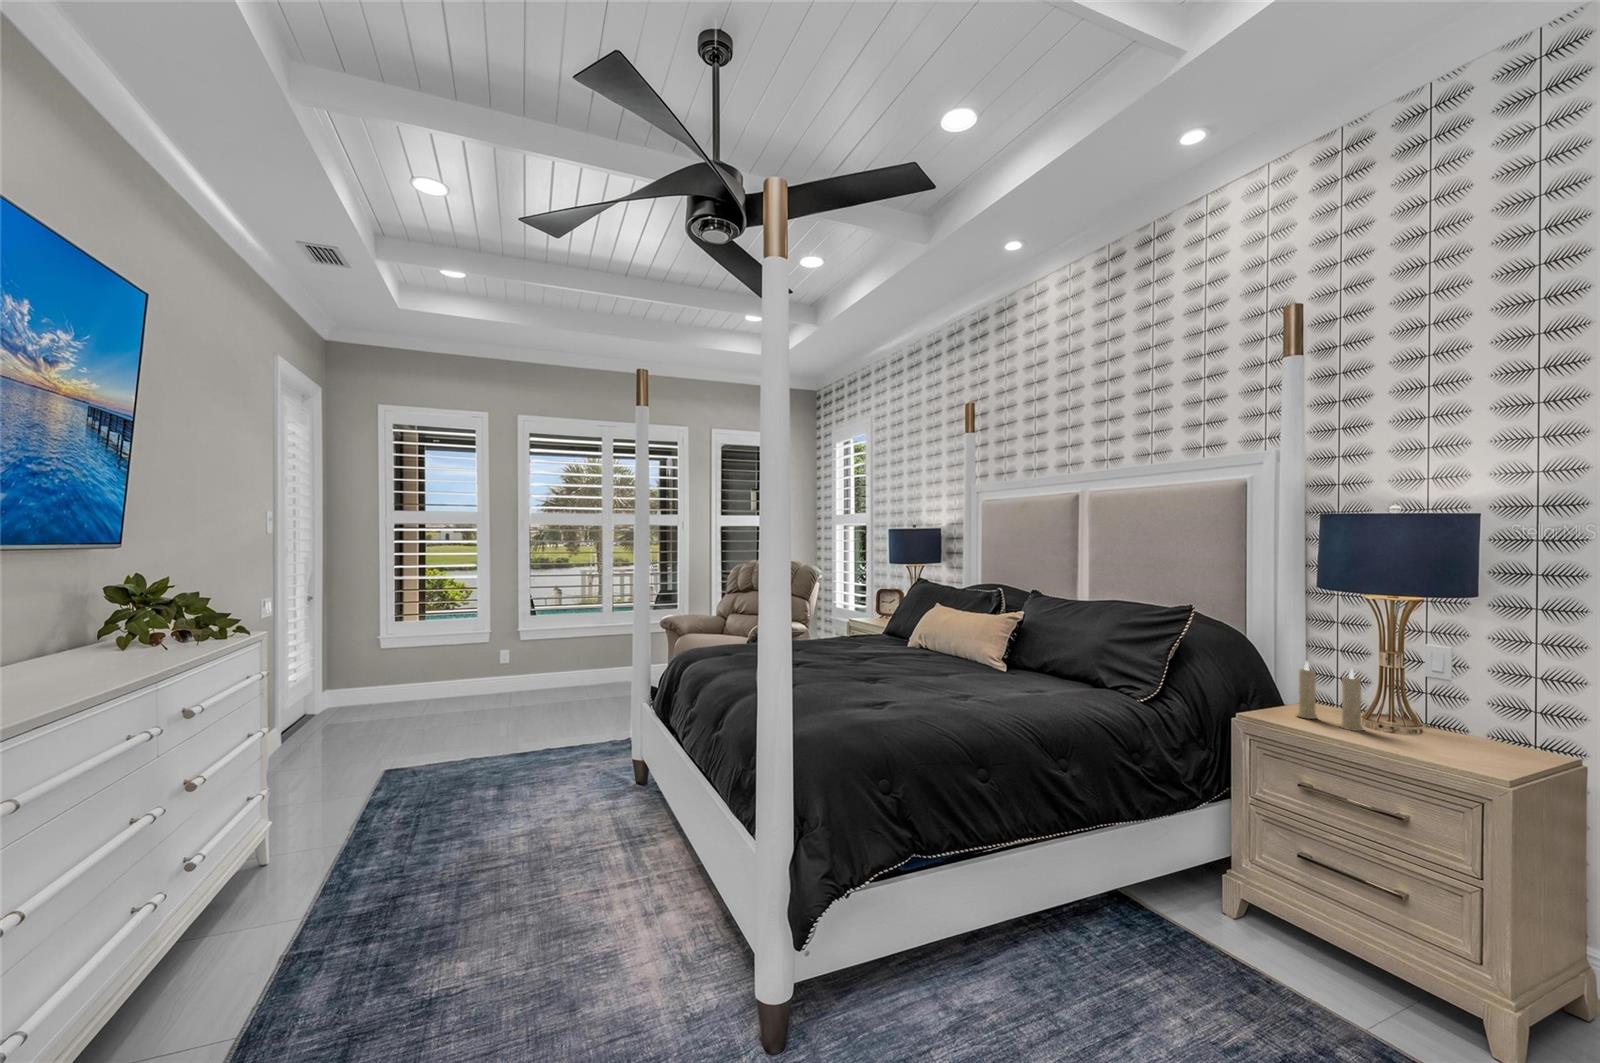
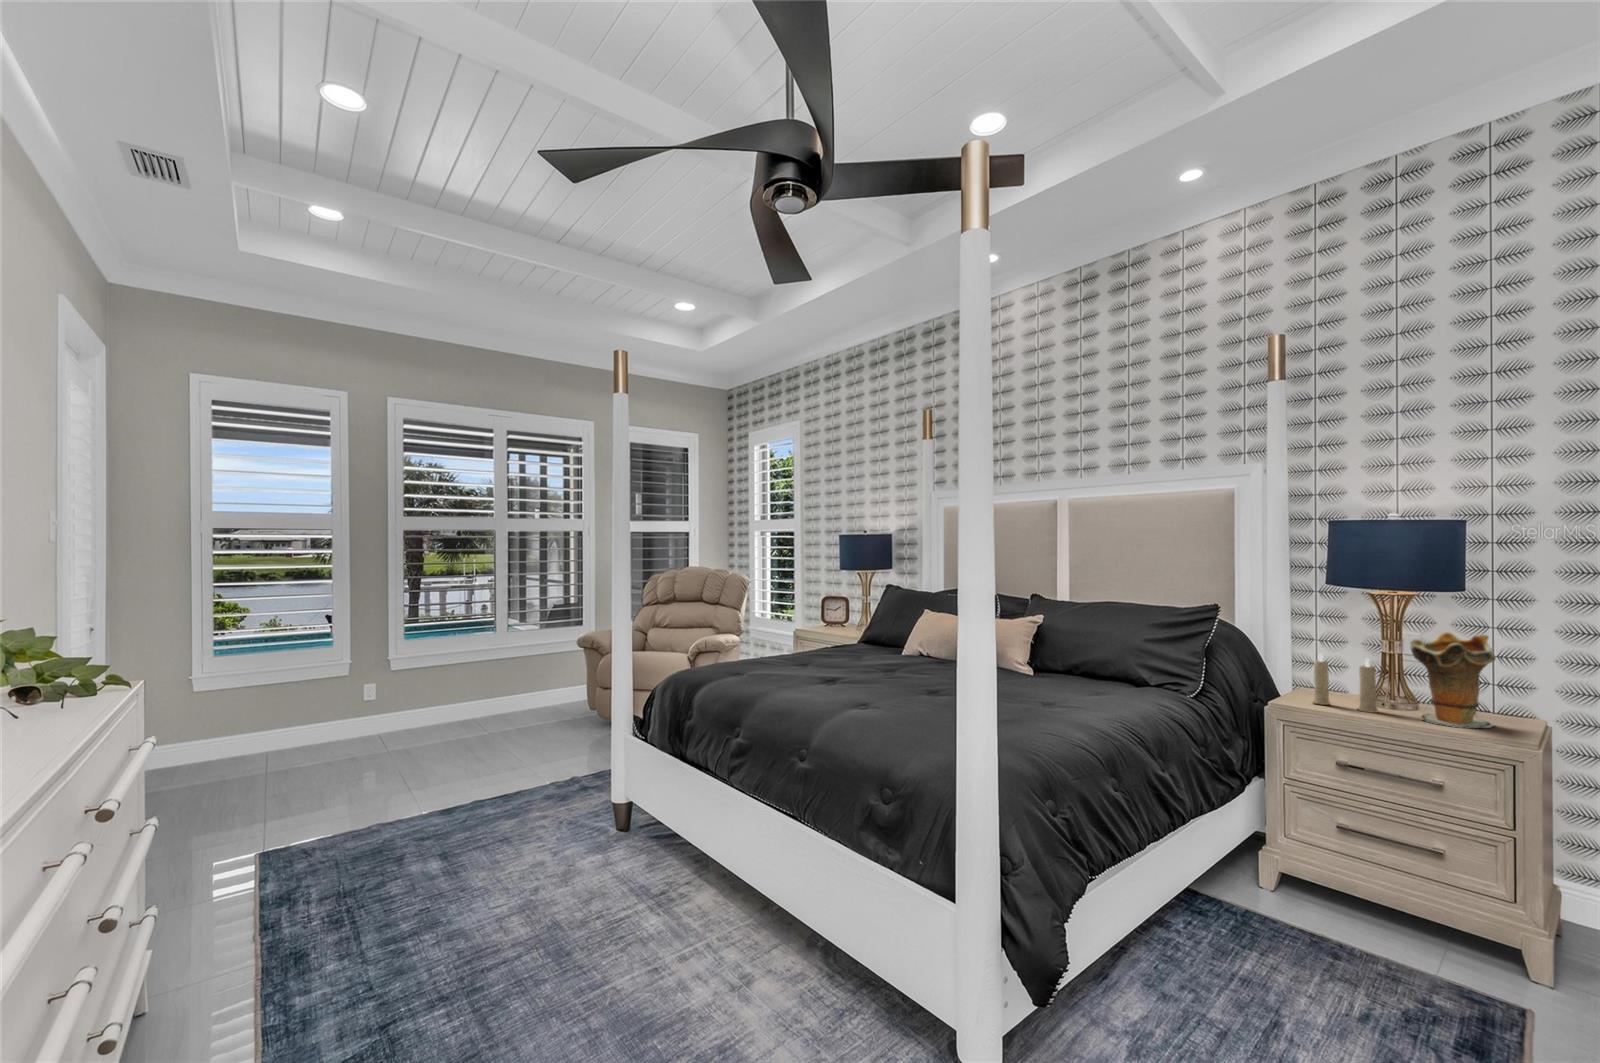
decorative vase: none [1384,643,1490,757] -> present [1411,632,1496,728]

